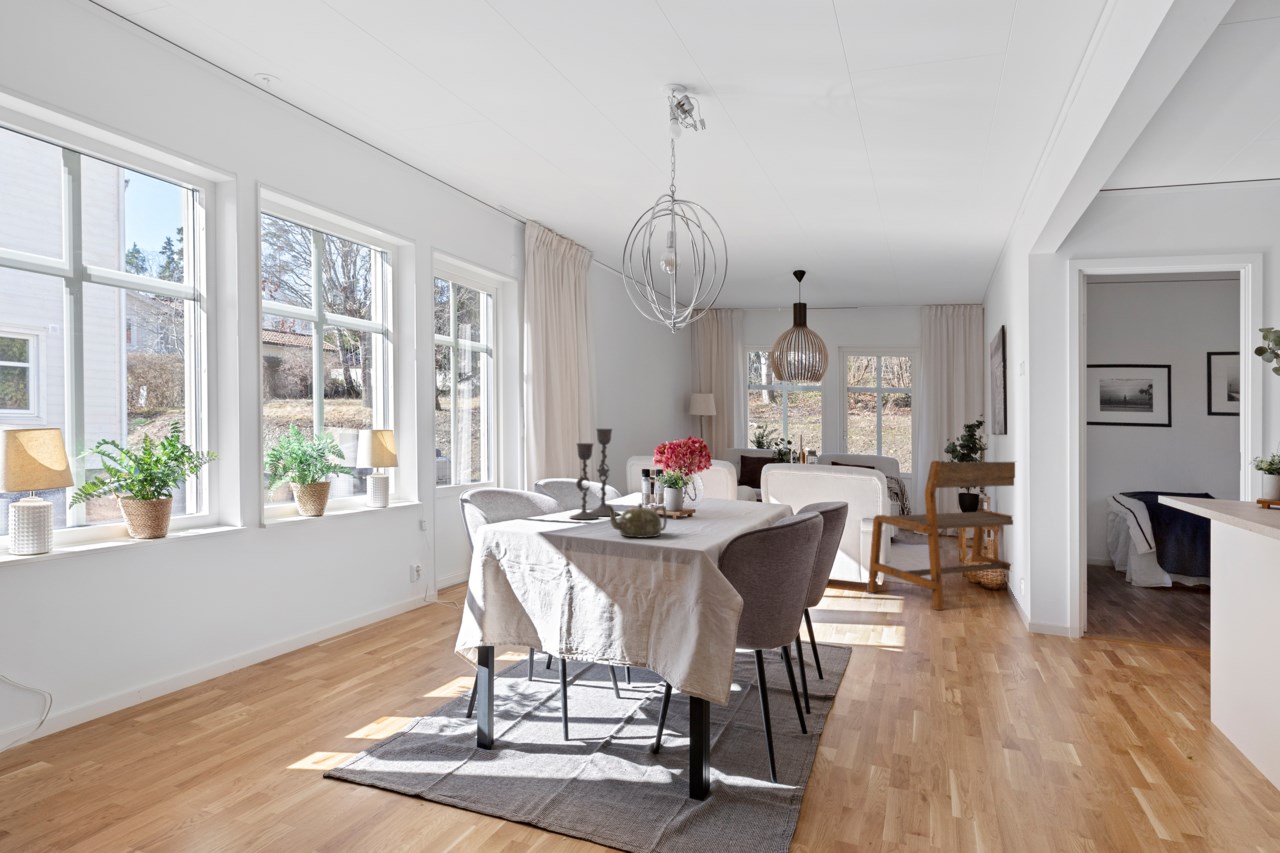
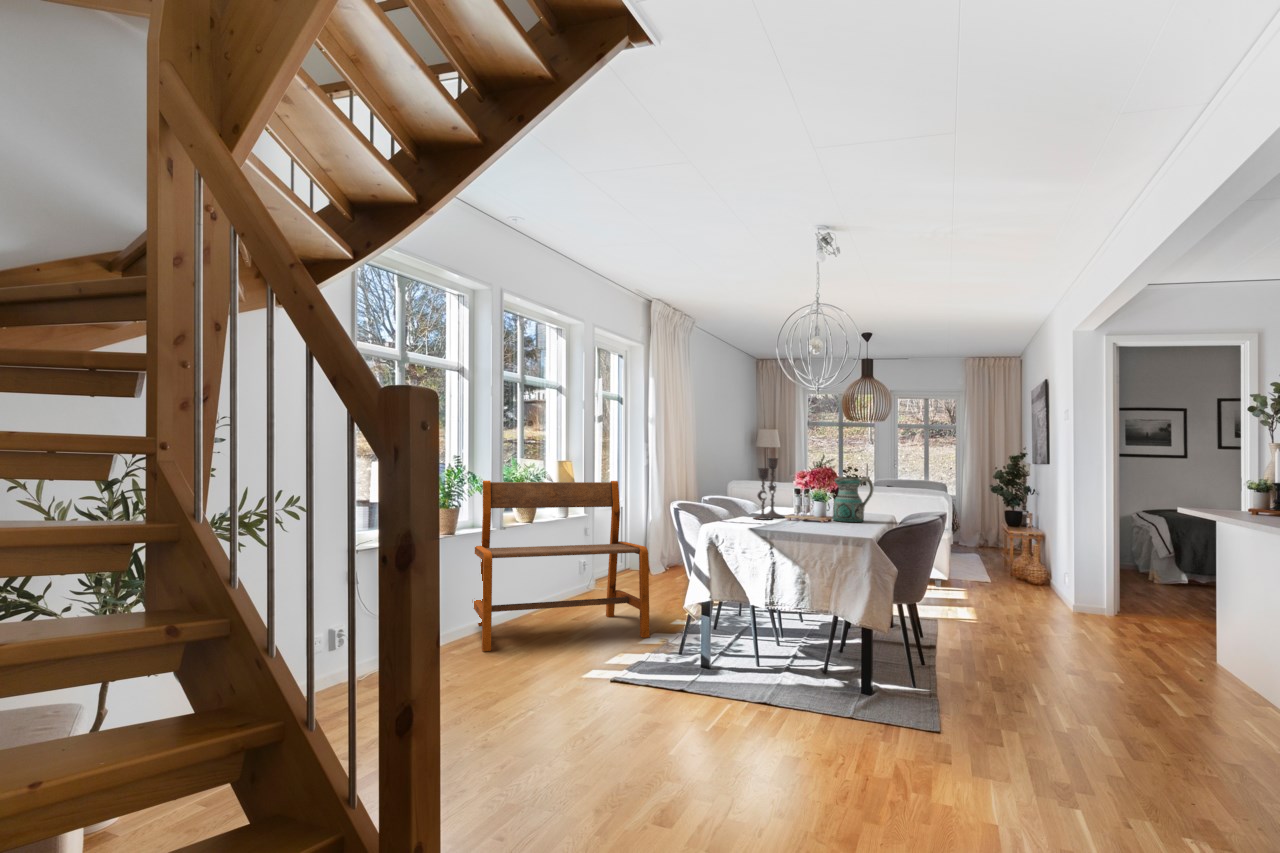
ceramic pitcher: none [686,456,745,522] -> present [833,478,873,522]
bench: present [868,461,1015,610] -> present [474,481,650,651]
teapot: present [606,503,667,537] -> none [795,508,831,530]

